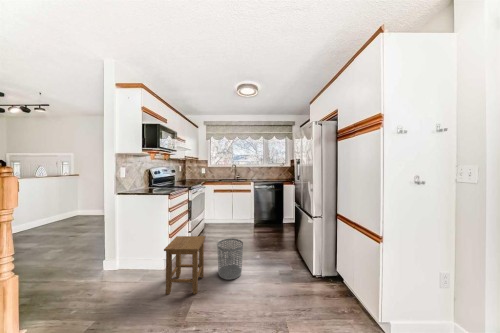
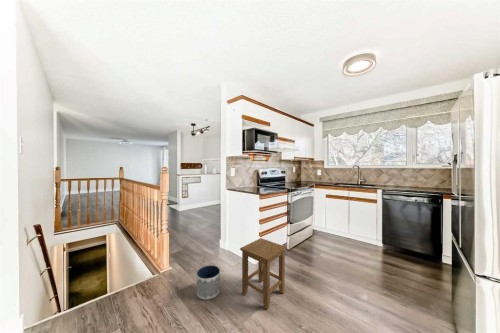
waste bin: present [217,239,243,280] -> none [300,257,335,316]
planter: none [108,279,140,320] -> present [197,265,220,300]

